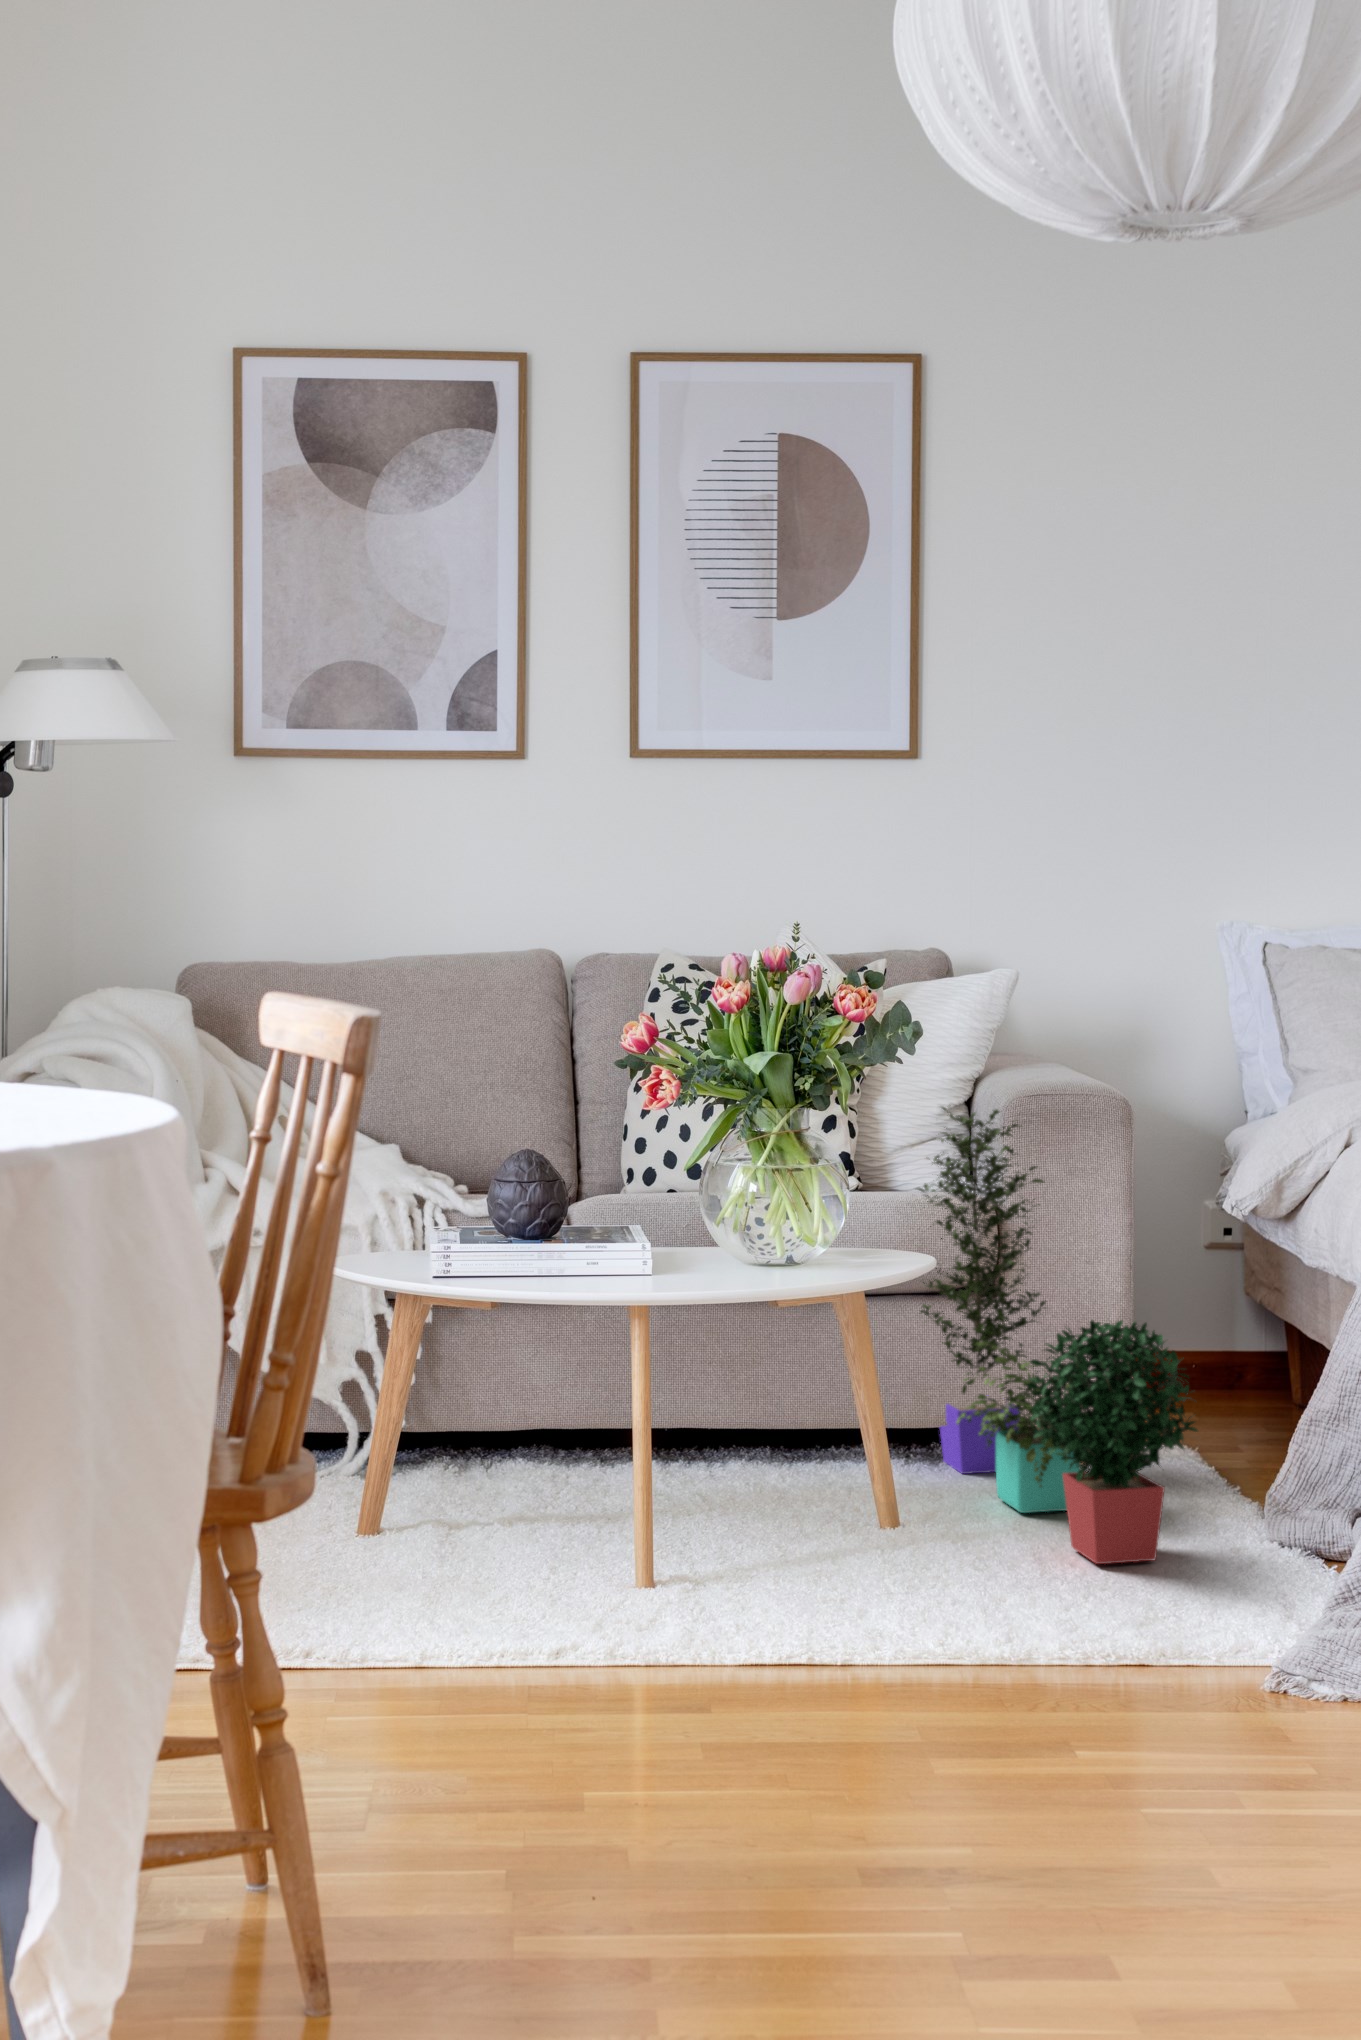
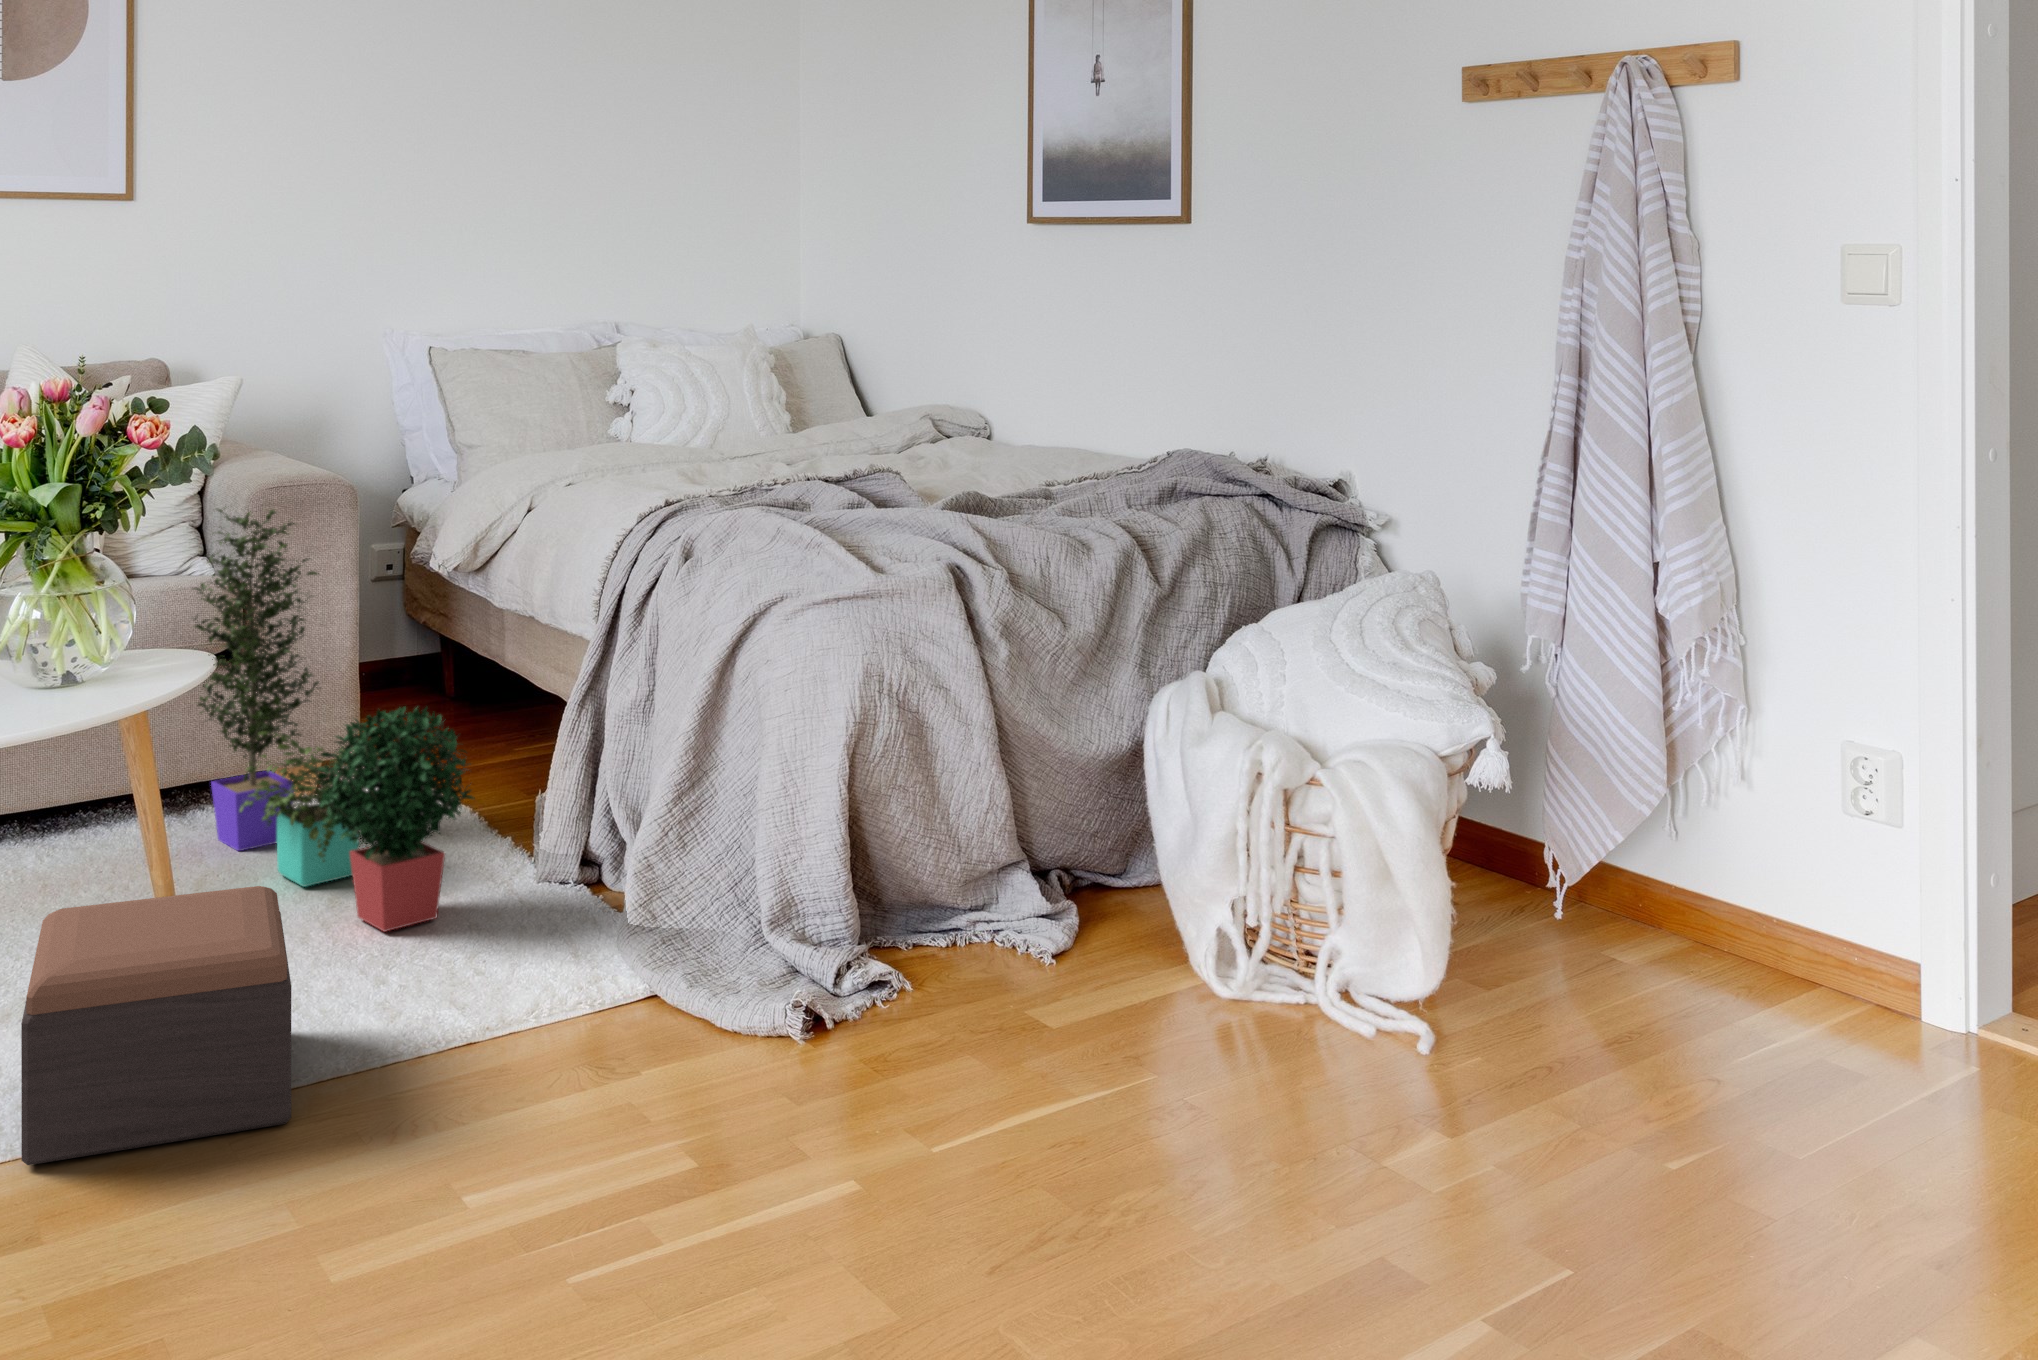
footstool: none [713,1468,973,1713] -> present [21,886,291,1165]

